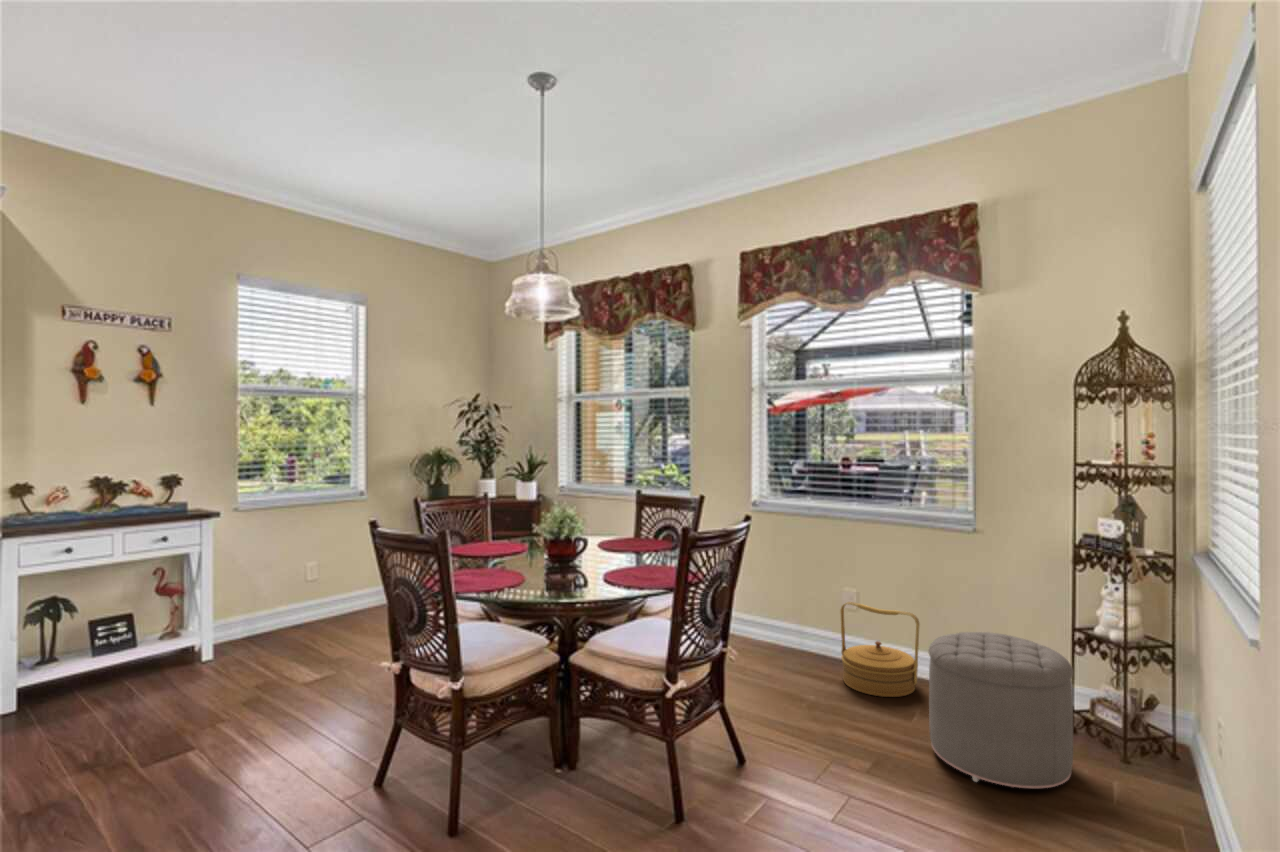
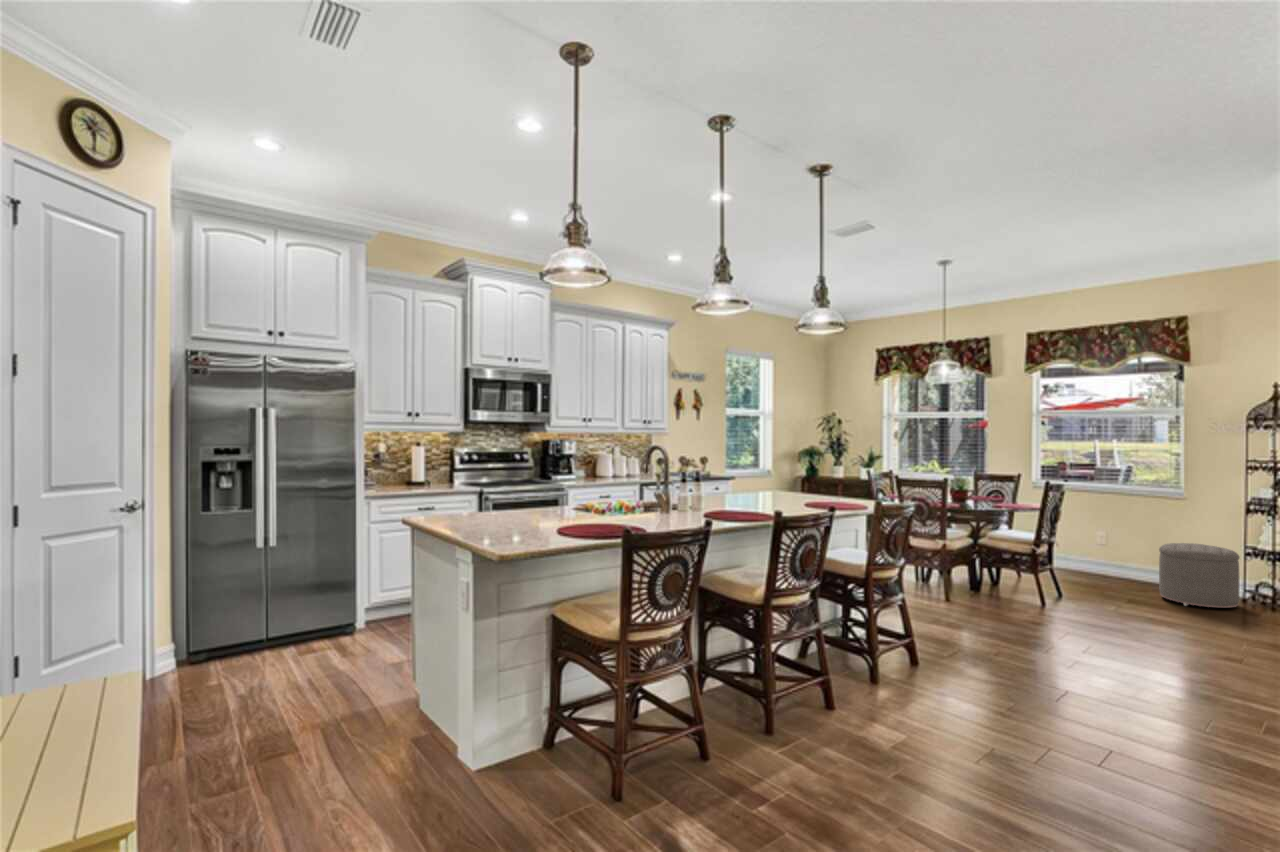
woven basket: present [840,602,920,697] -> none [1099,534,1150,583]

